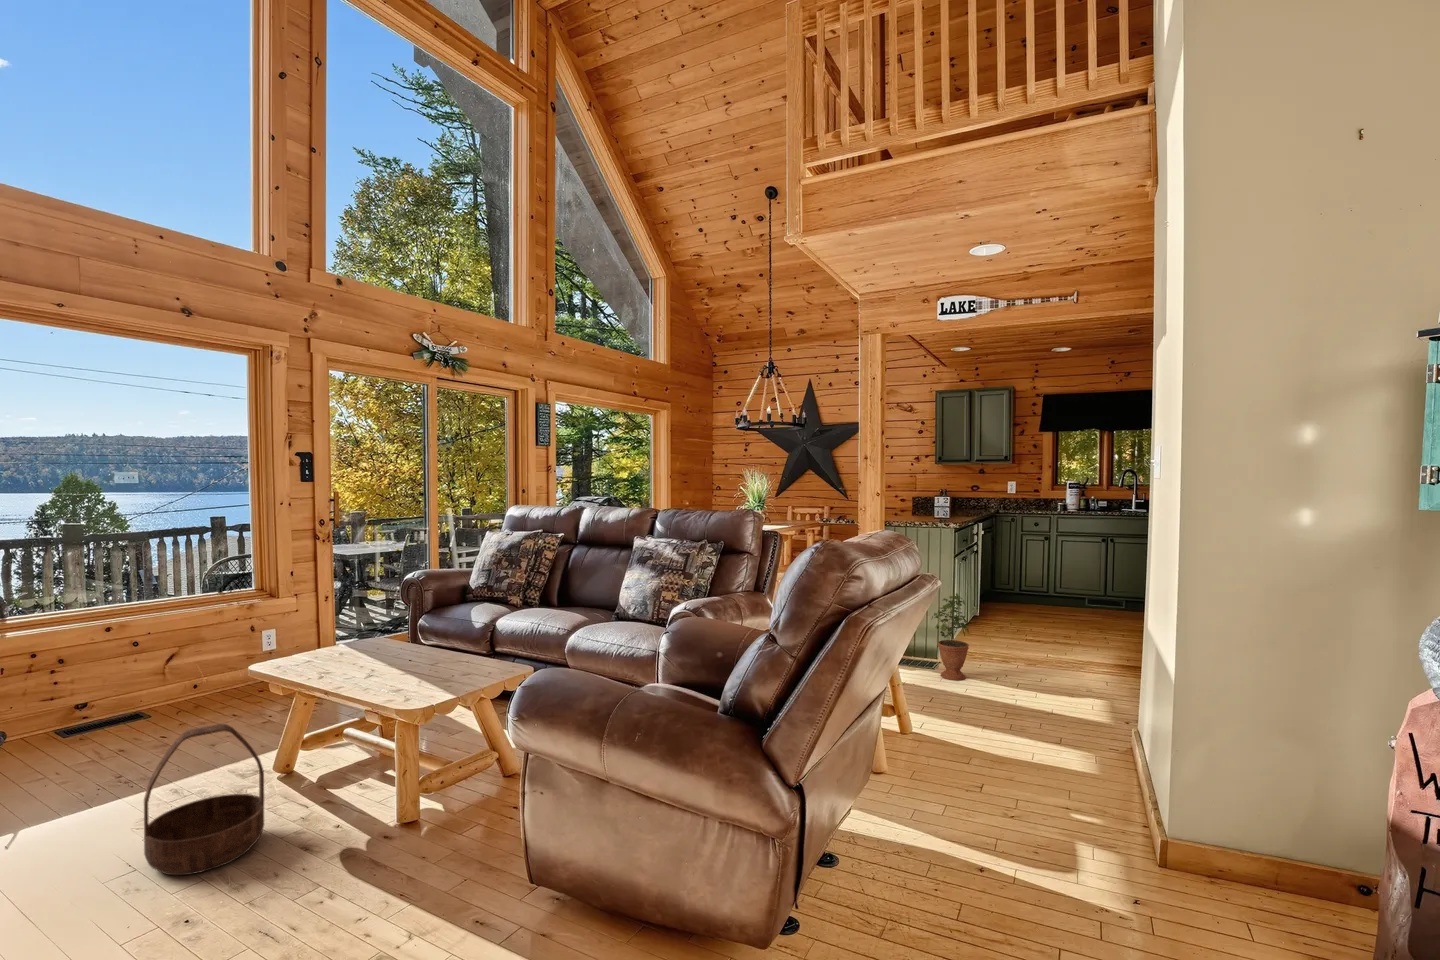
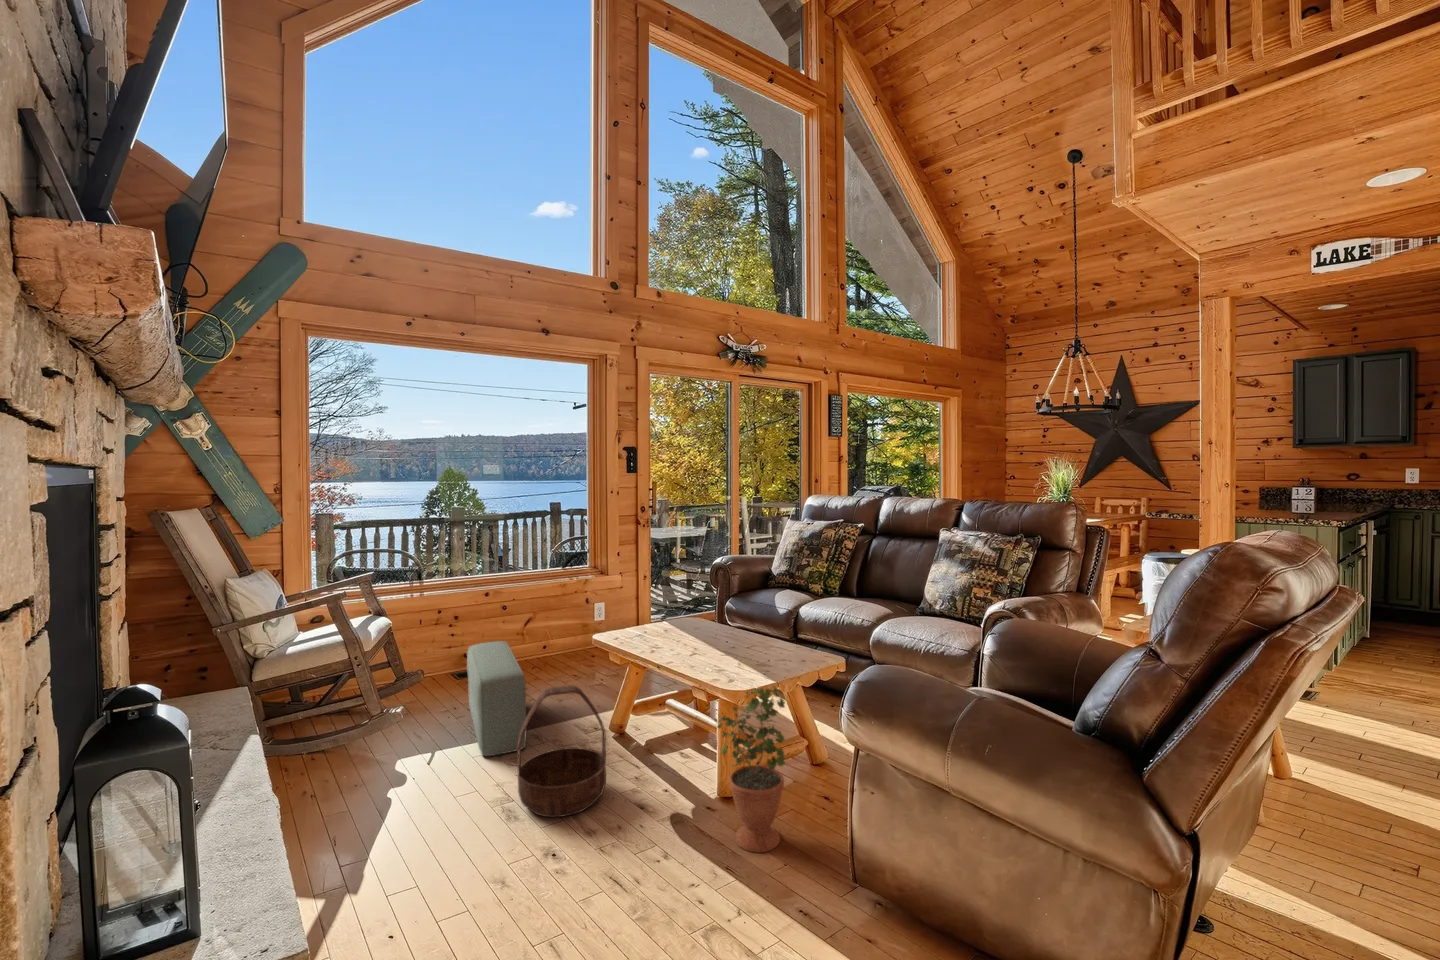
potted plant: present [932,593,969,680] -> present [718,686,785,852]
pouf: none [60,689,153,828] -> present [467,641,526,756]

